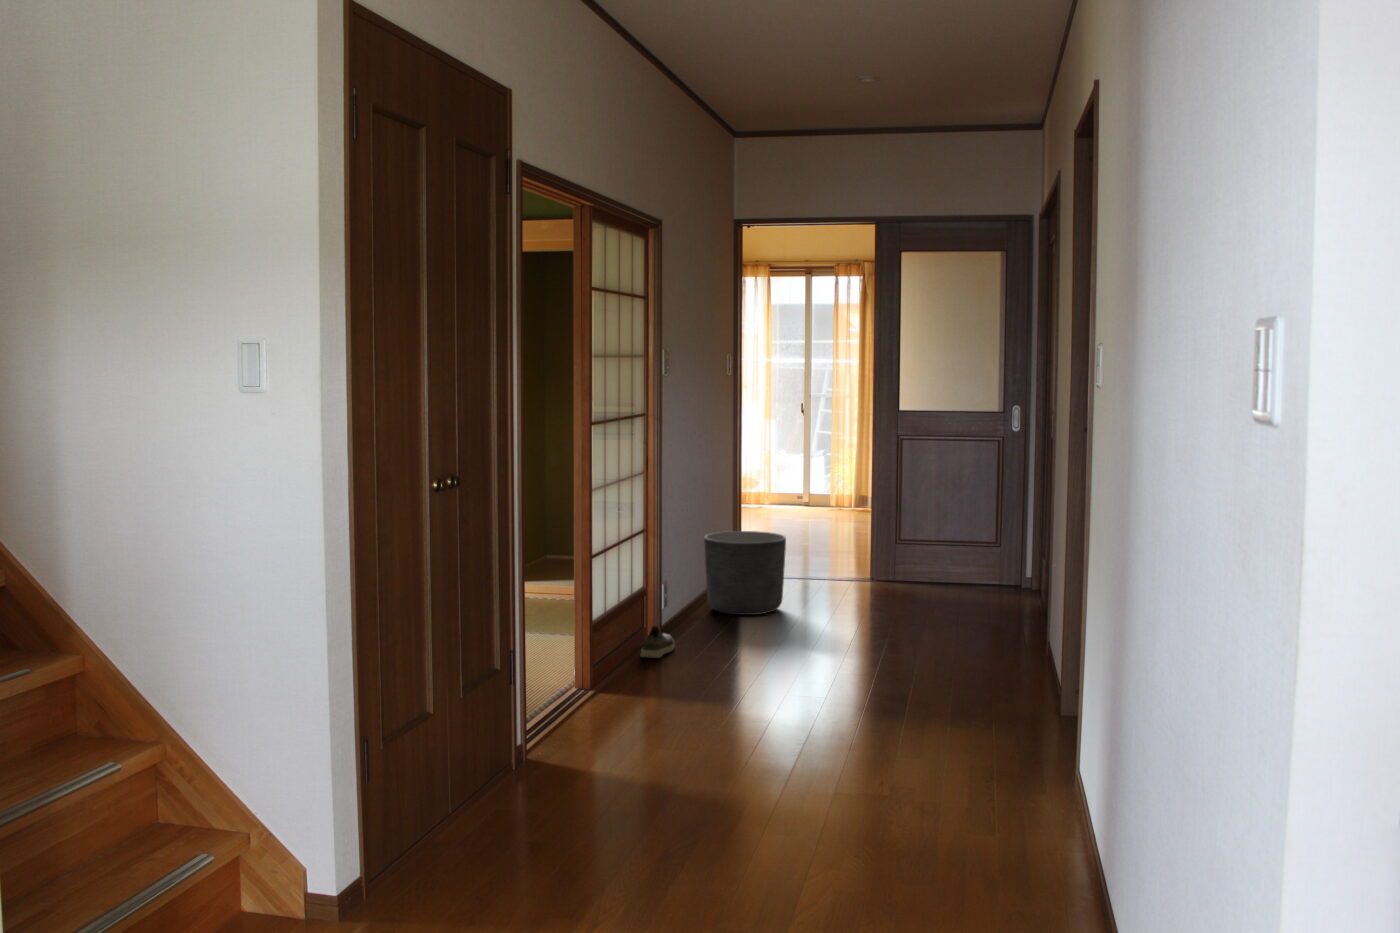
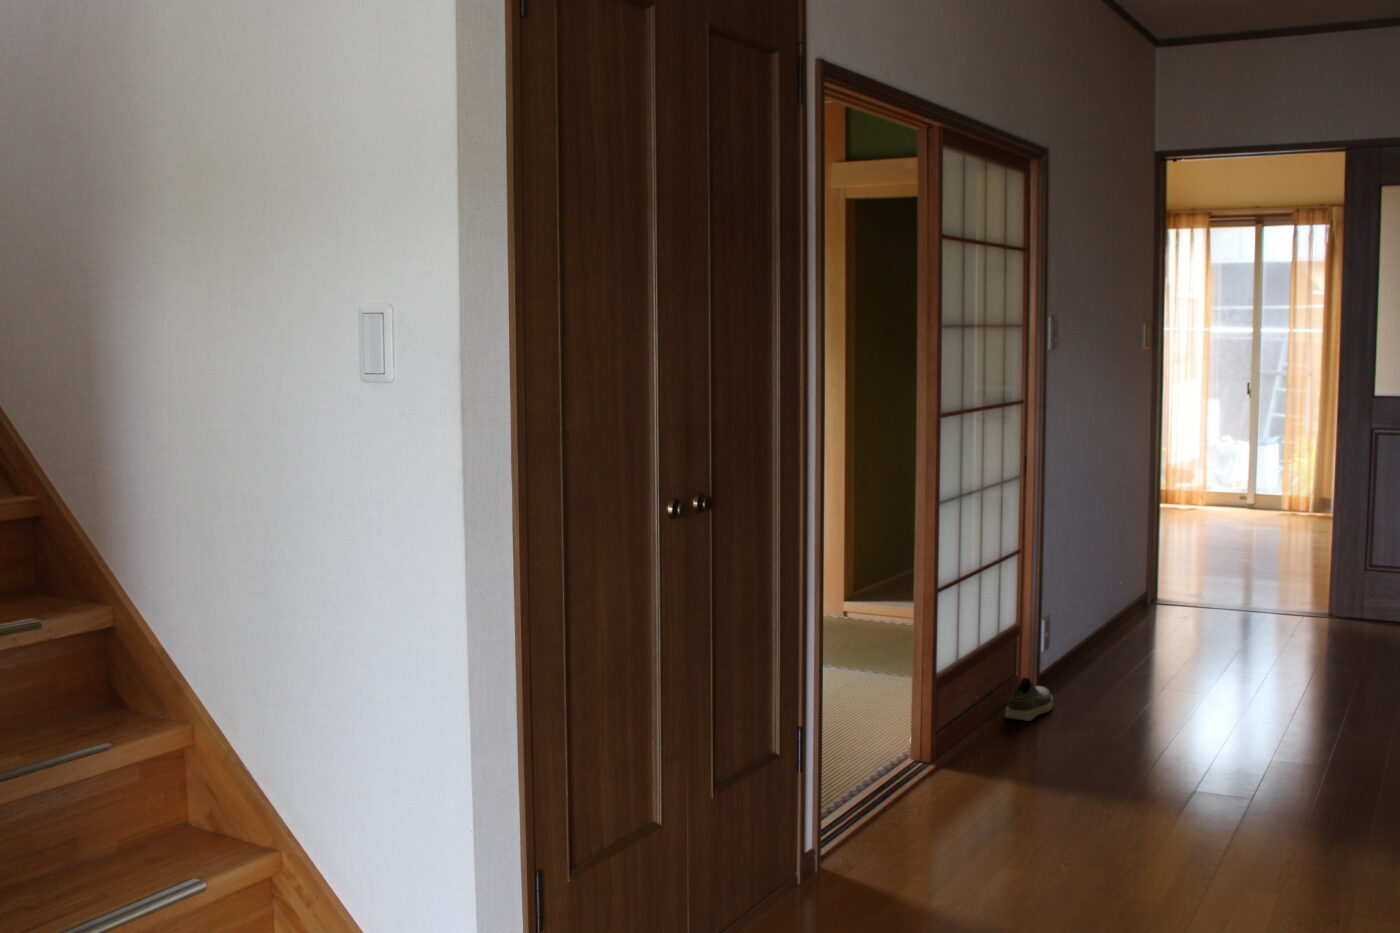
planter: present [704,531,786,615] -> none [1103,551,1218,664]

